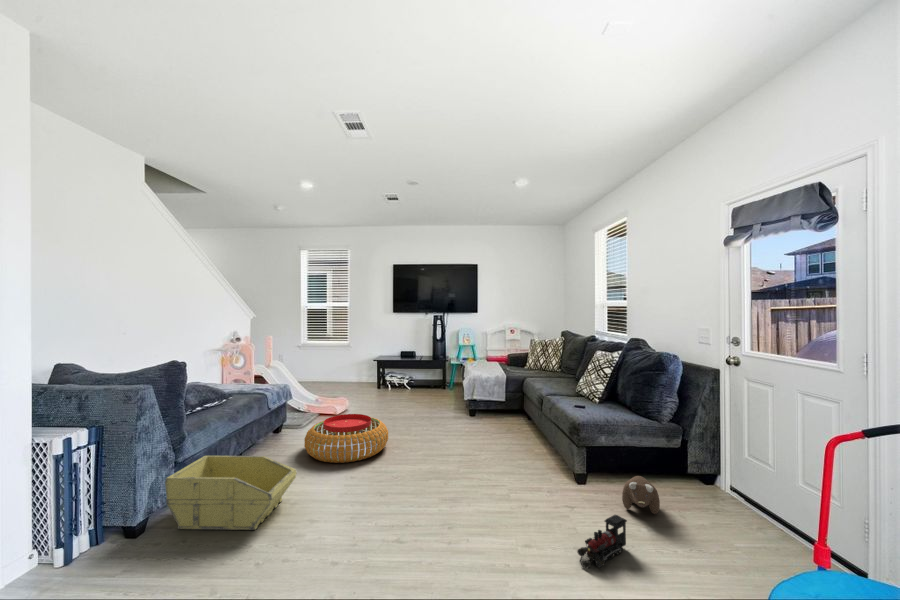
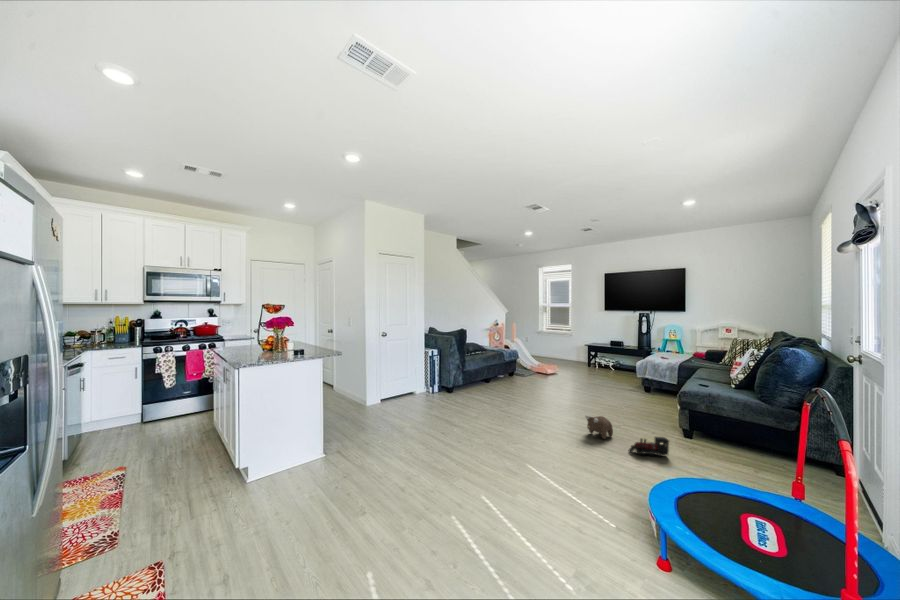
pouf: present [304,414,388,463] -> none [521,370,569,394]
storage bin: present [165,456,297,530] -> none [459,371,509,403]
plush toy: present [622,476,660,514] -> present [585,416,613,439]

